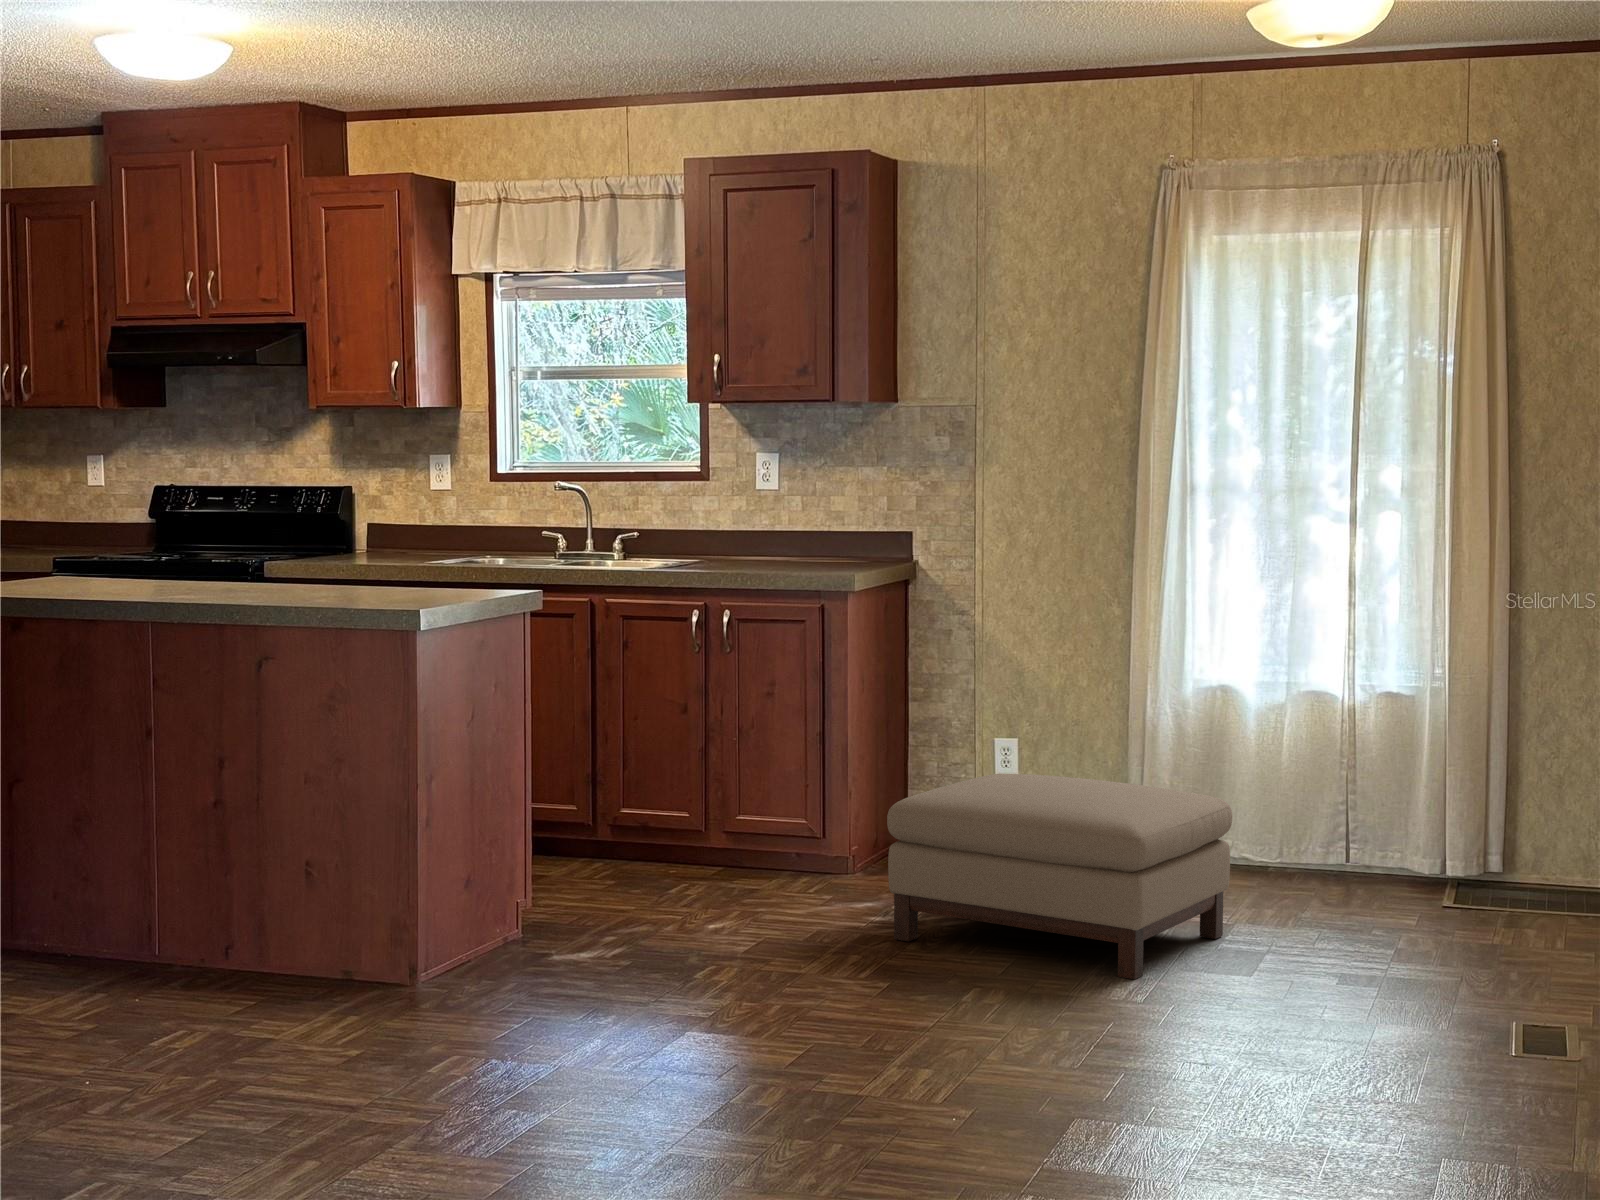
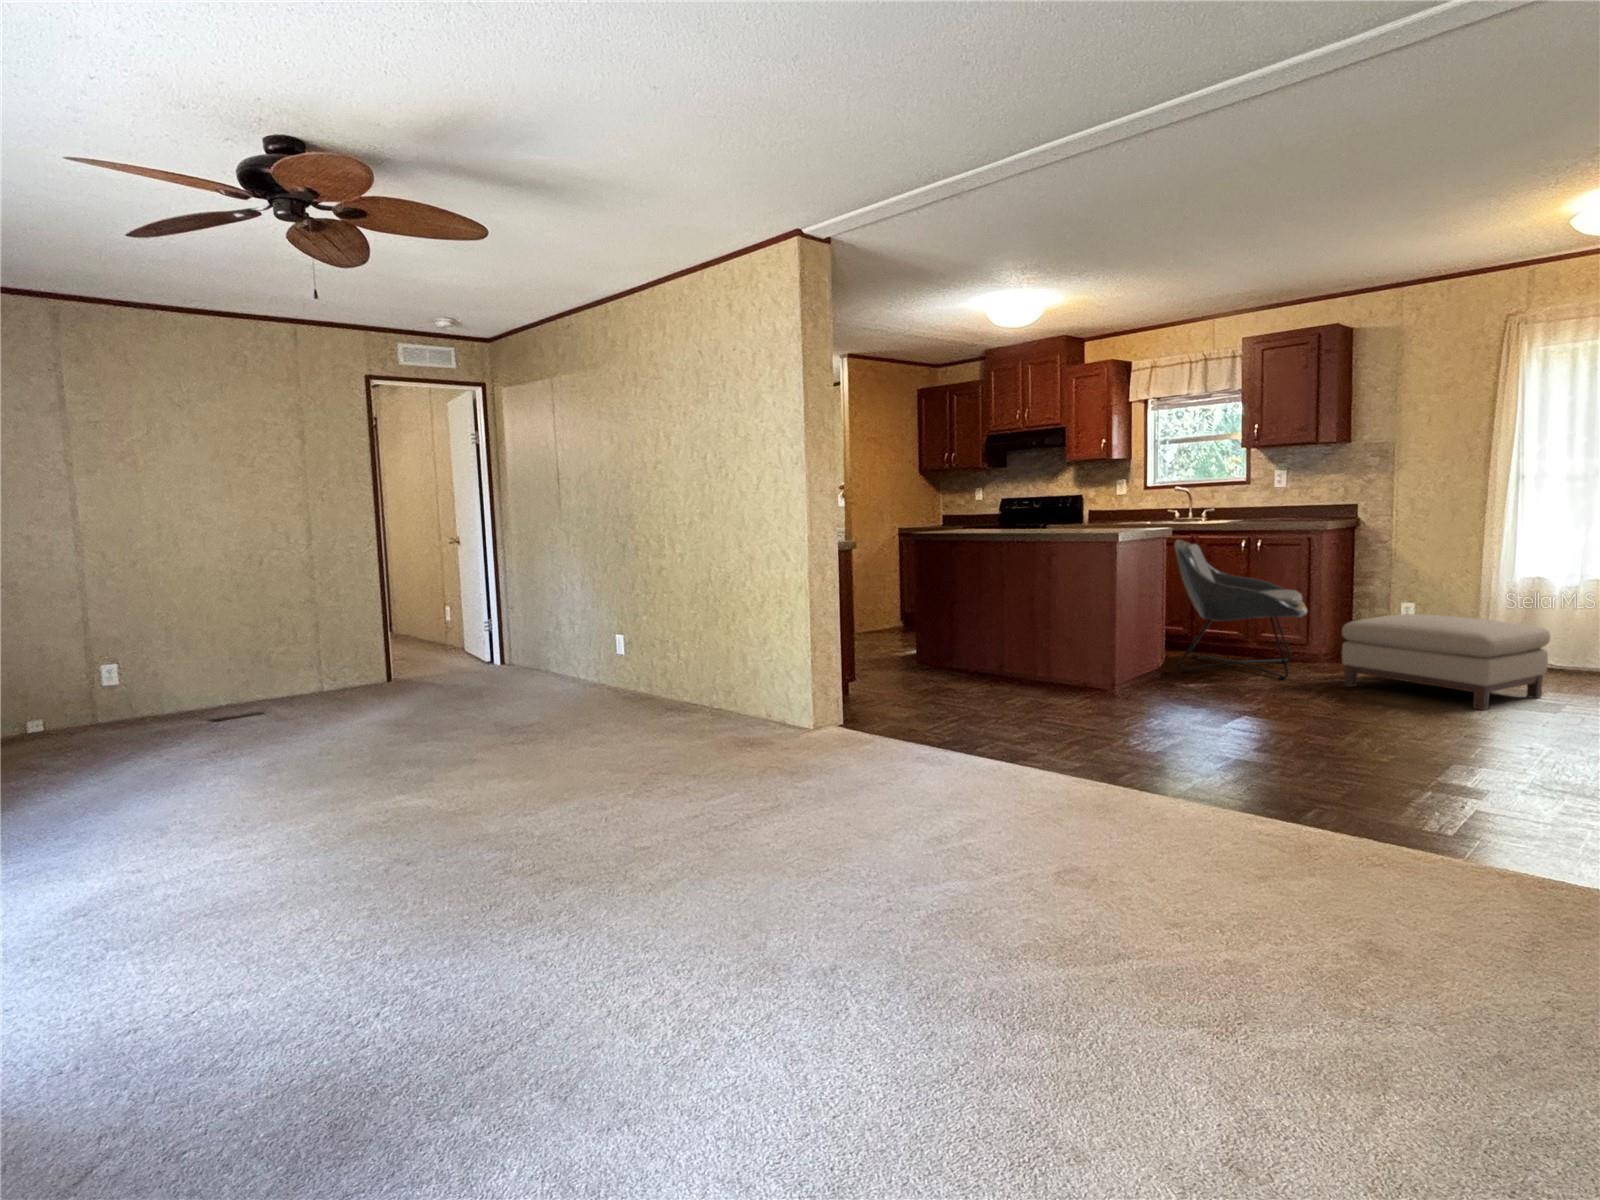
lounge chair: none [549,614,822,932] -> present [1174,540,1307,680]

